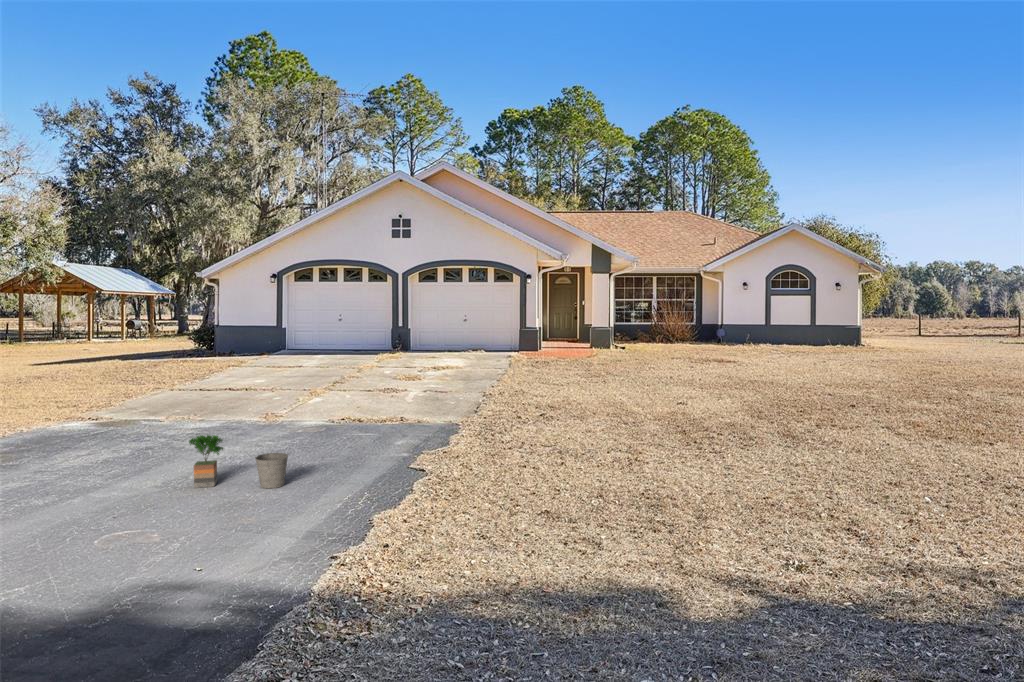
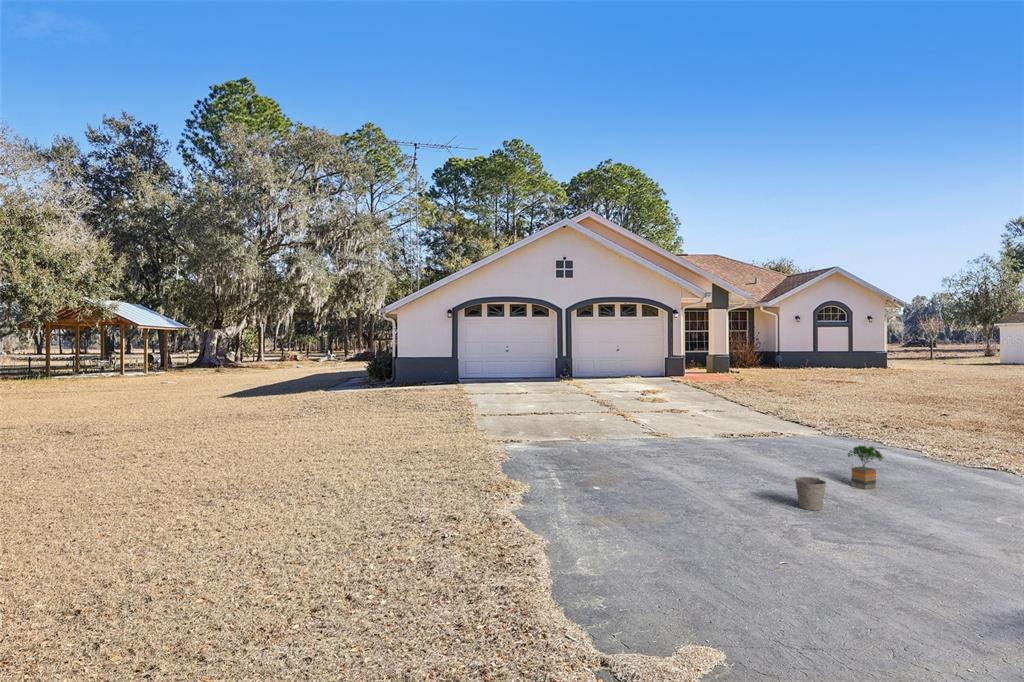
bucket: present [255,453,288,488] -> present [795,477,826,510]

